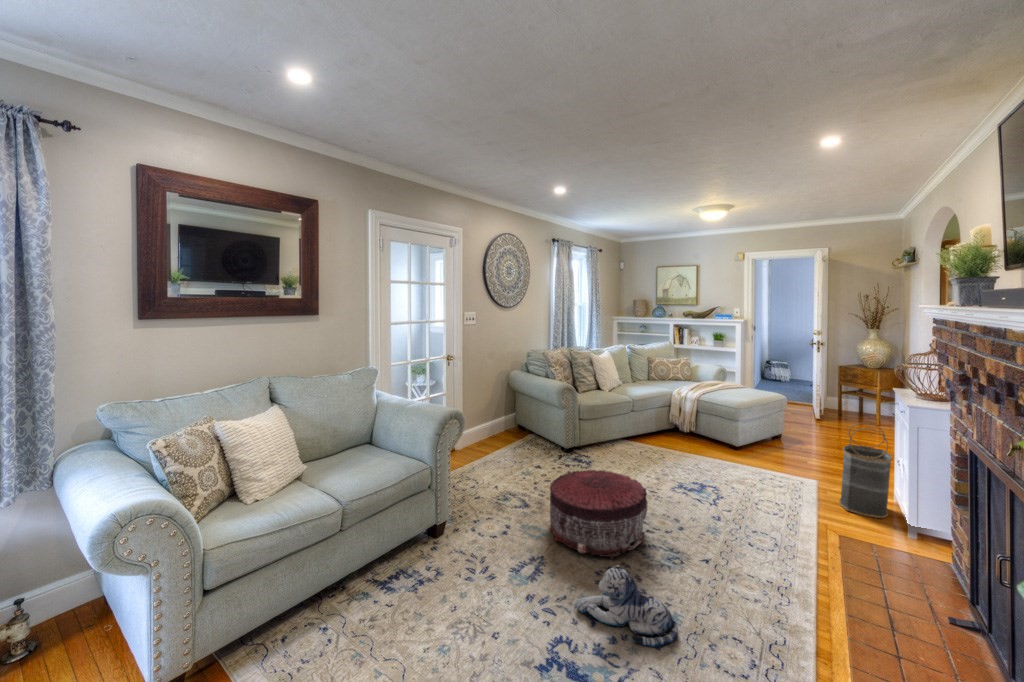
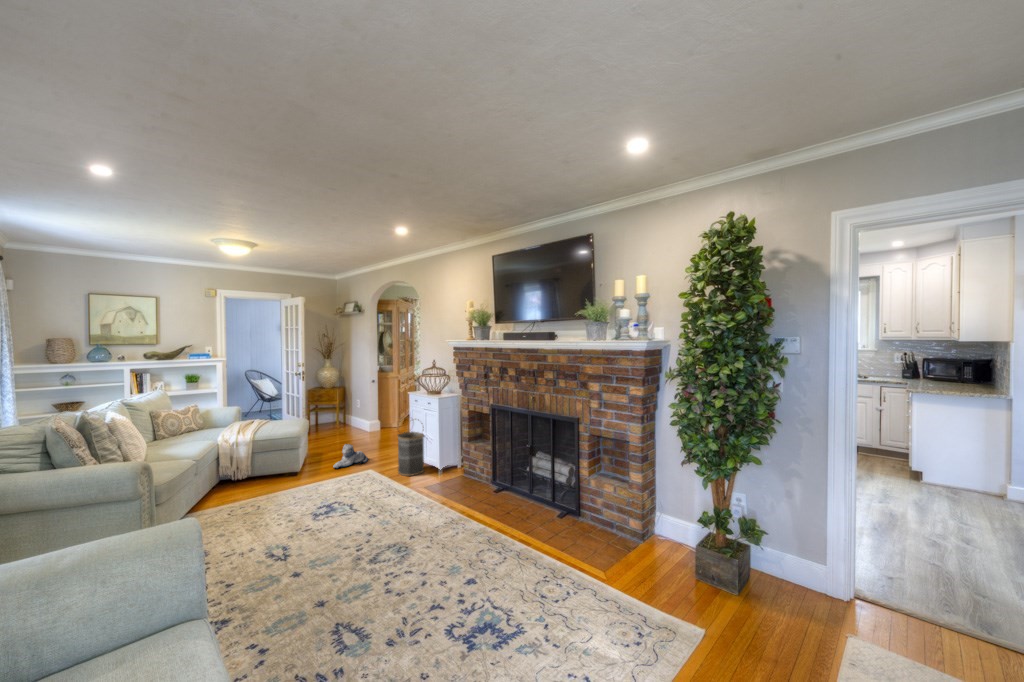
pouf: present [550,470,648,558] -> none [269,511,383,609]
plush toy: present [576,565,678,647] -> present [333,444,368,468]

